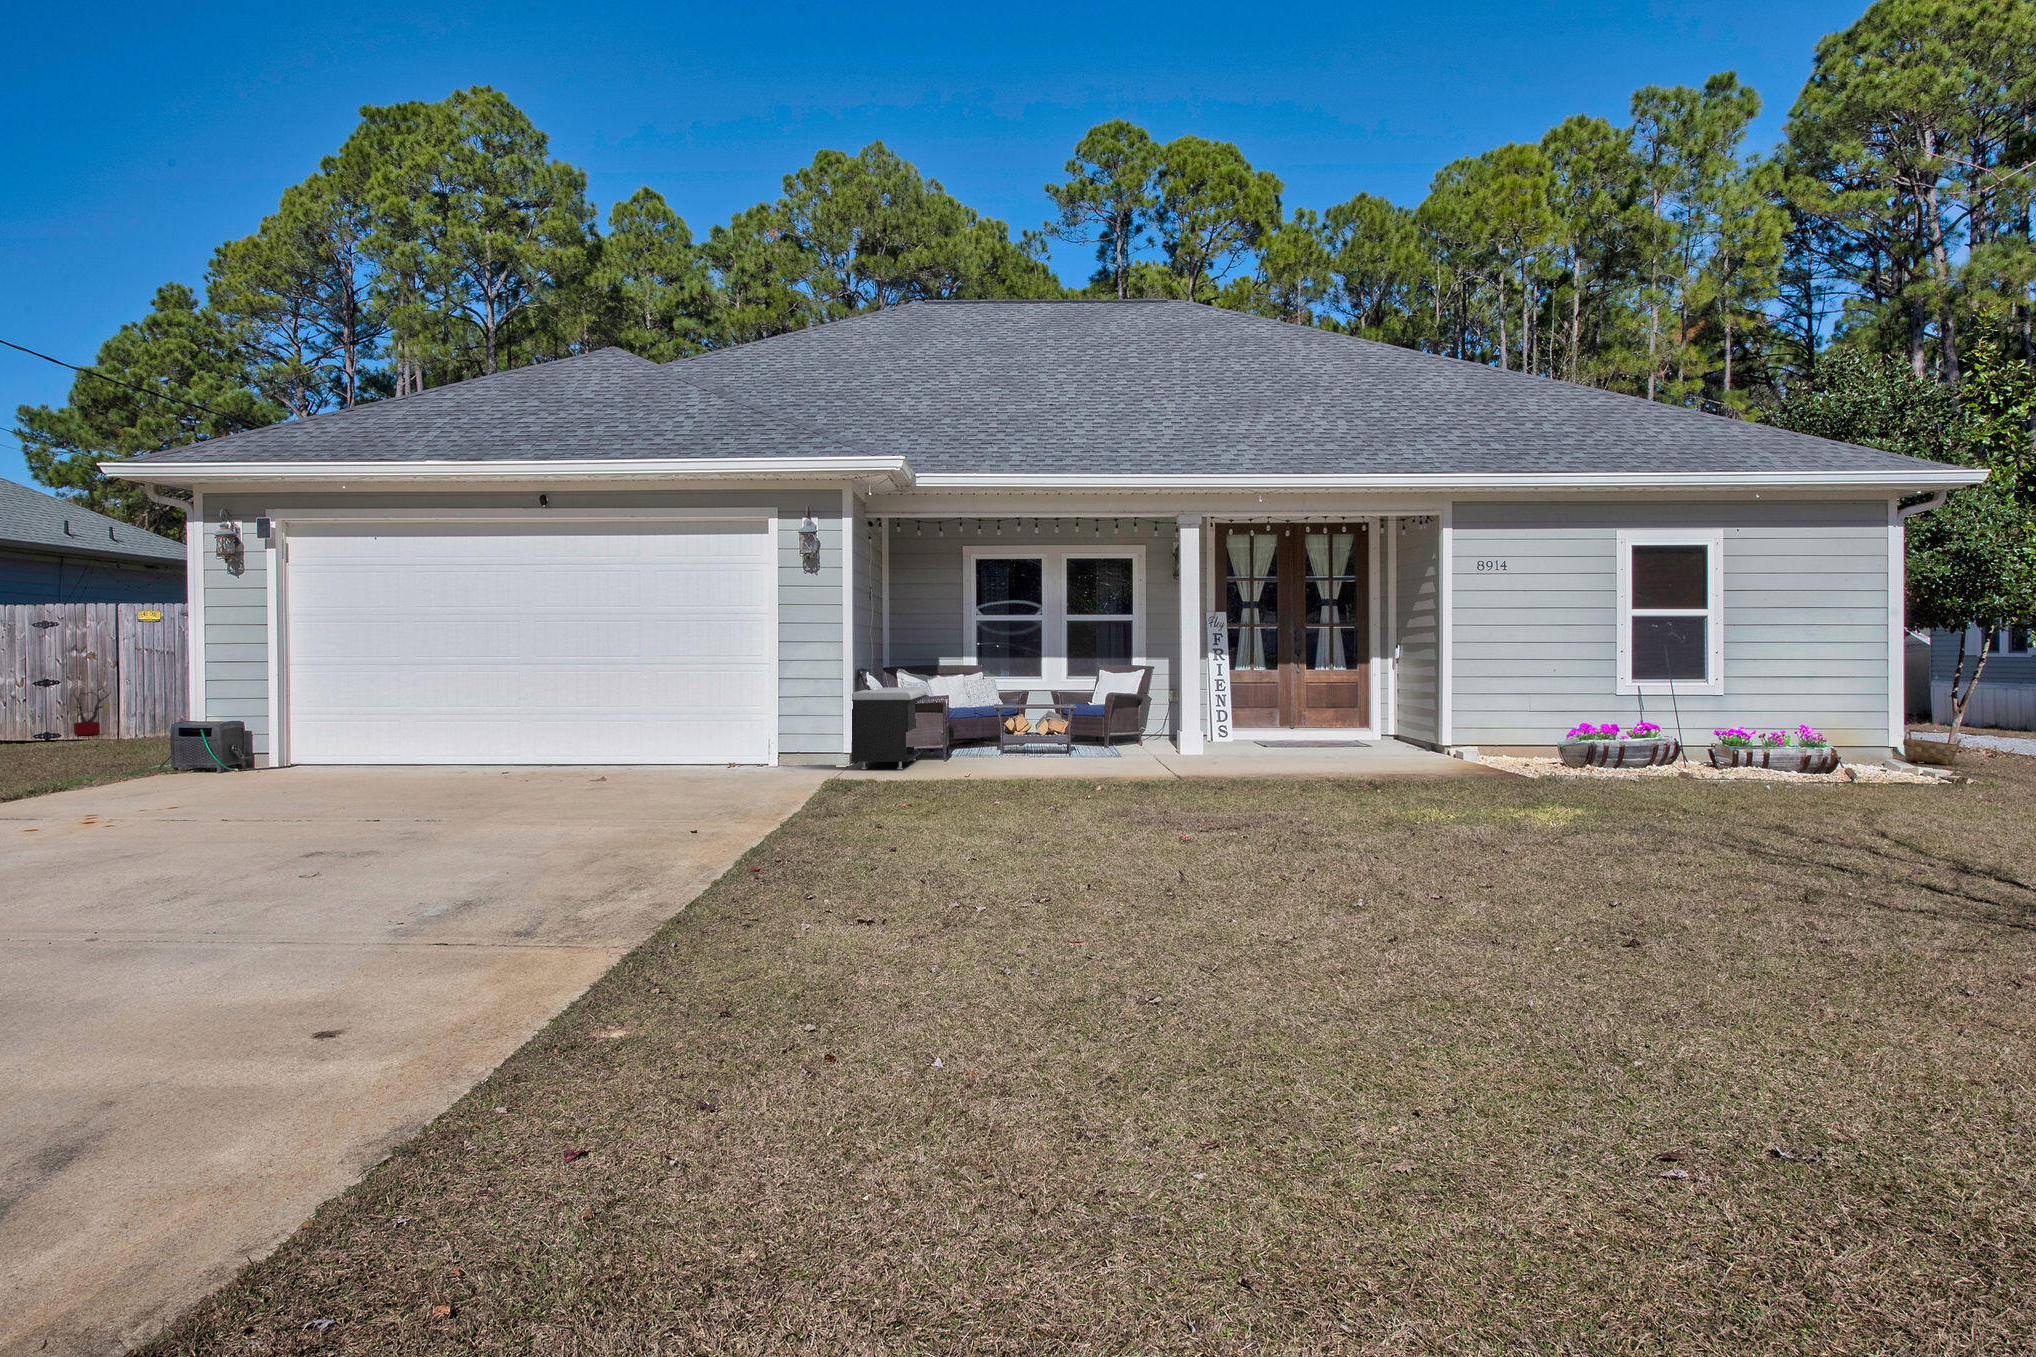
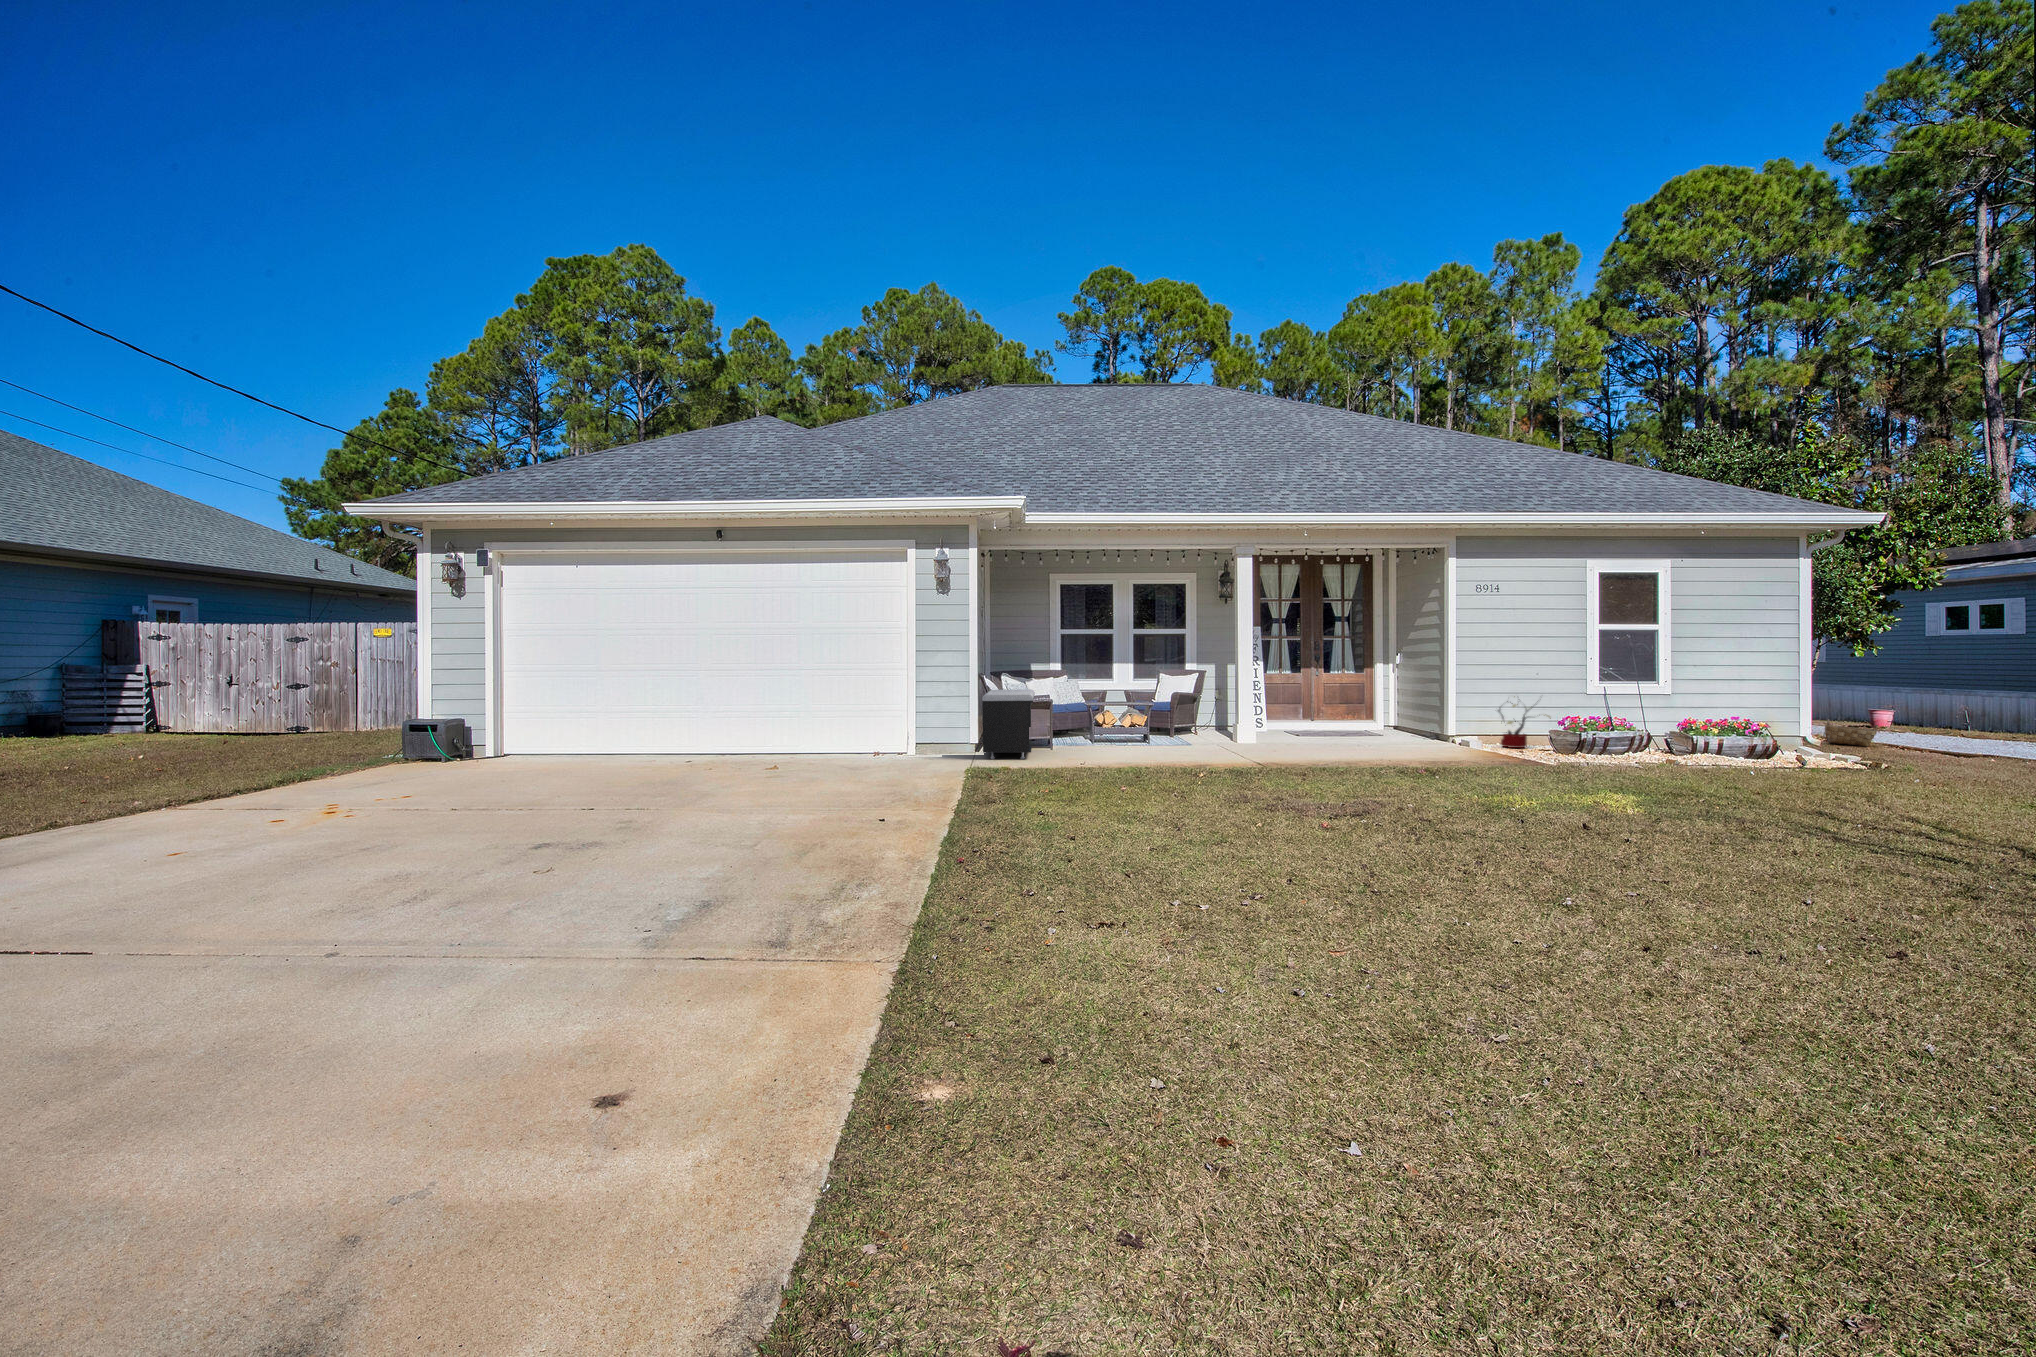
decorative plant: present [73,688,111,735] -> present [1498,701,1551,748]

